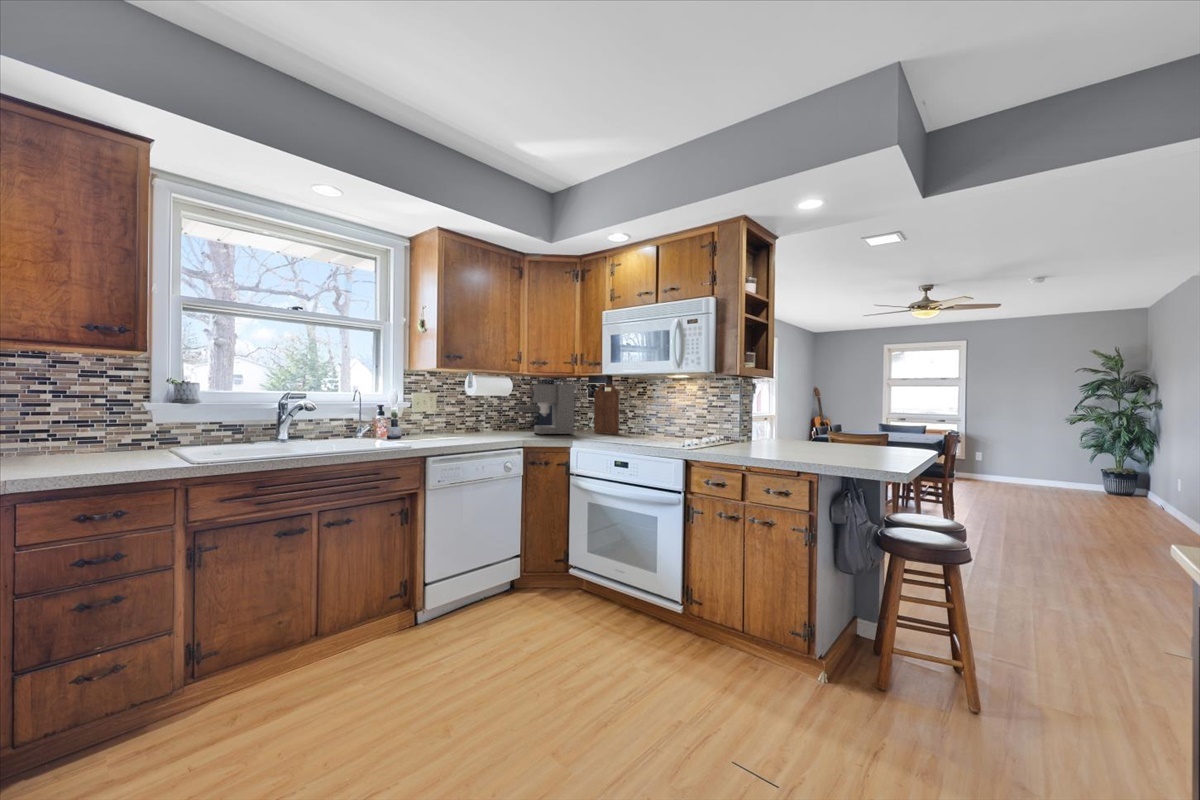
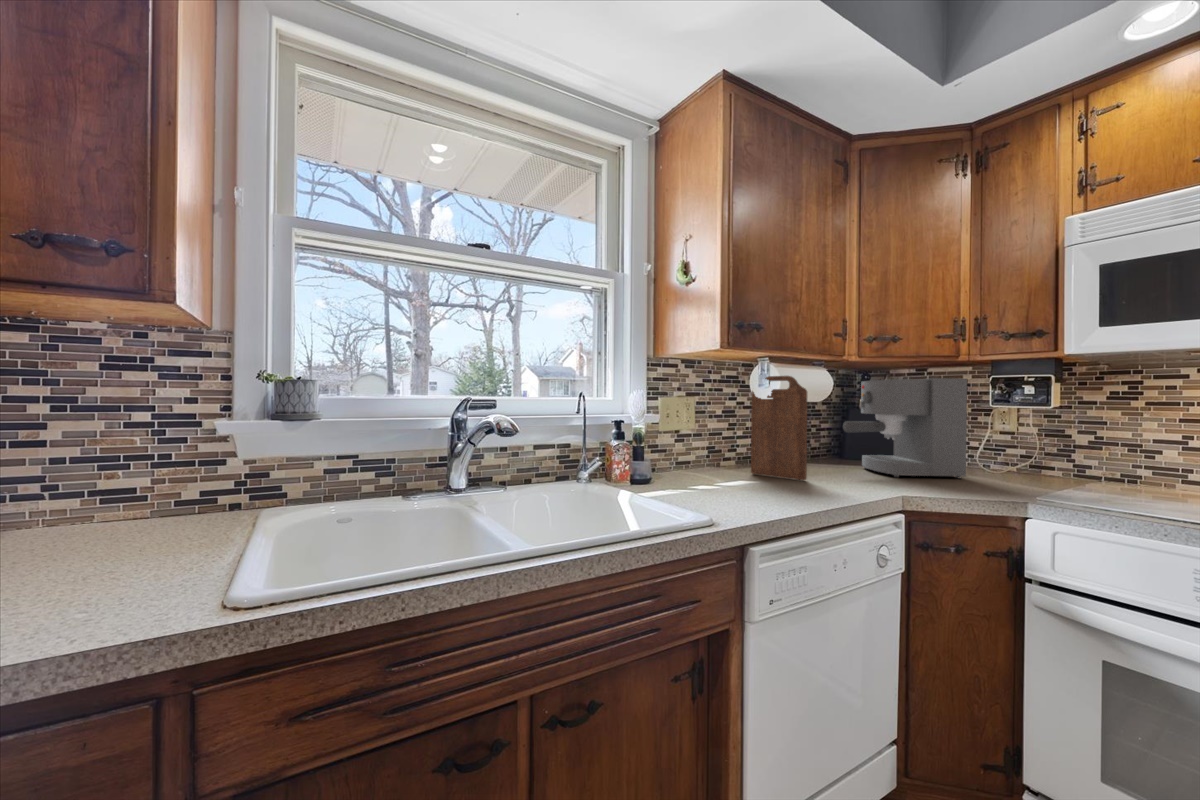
cutting board: present [594,385,619,434] -> present [751,376,807,480]

